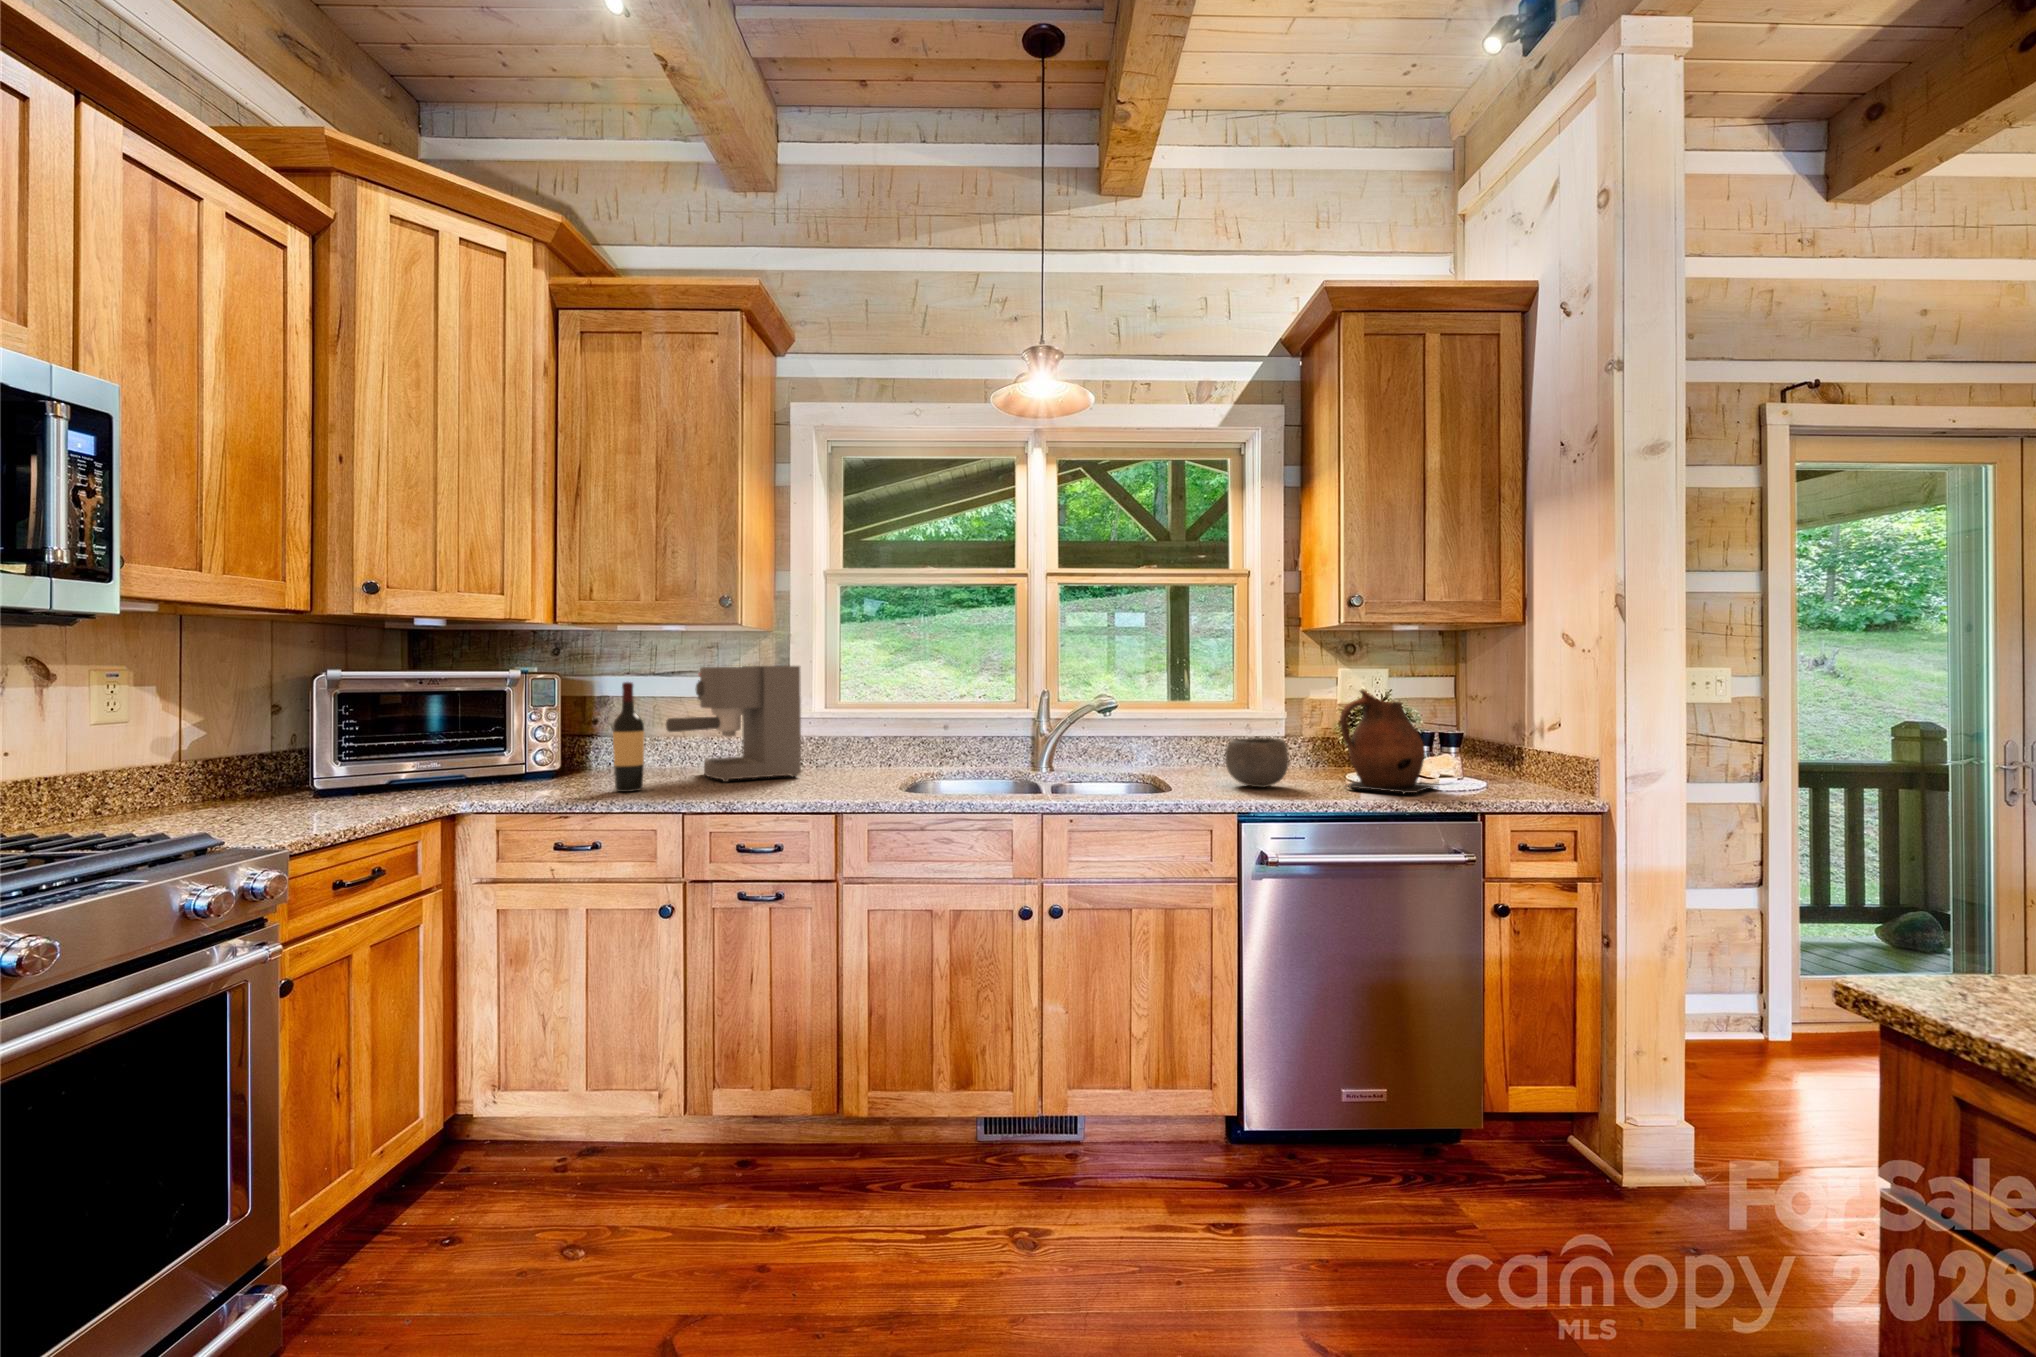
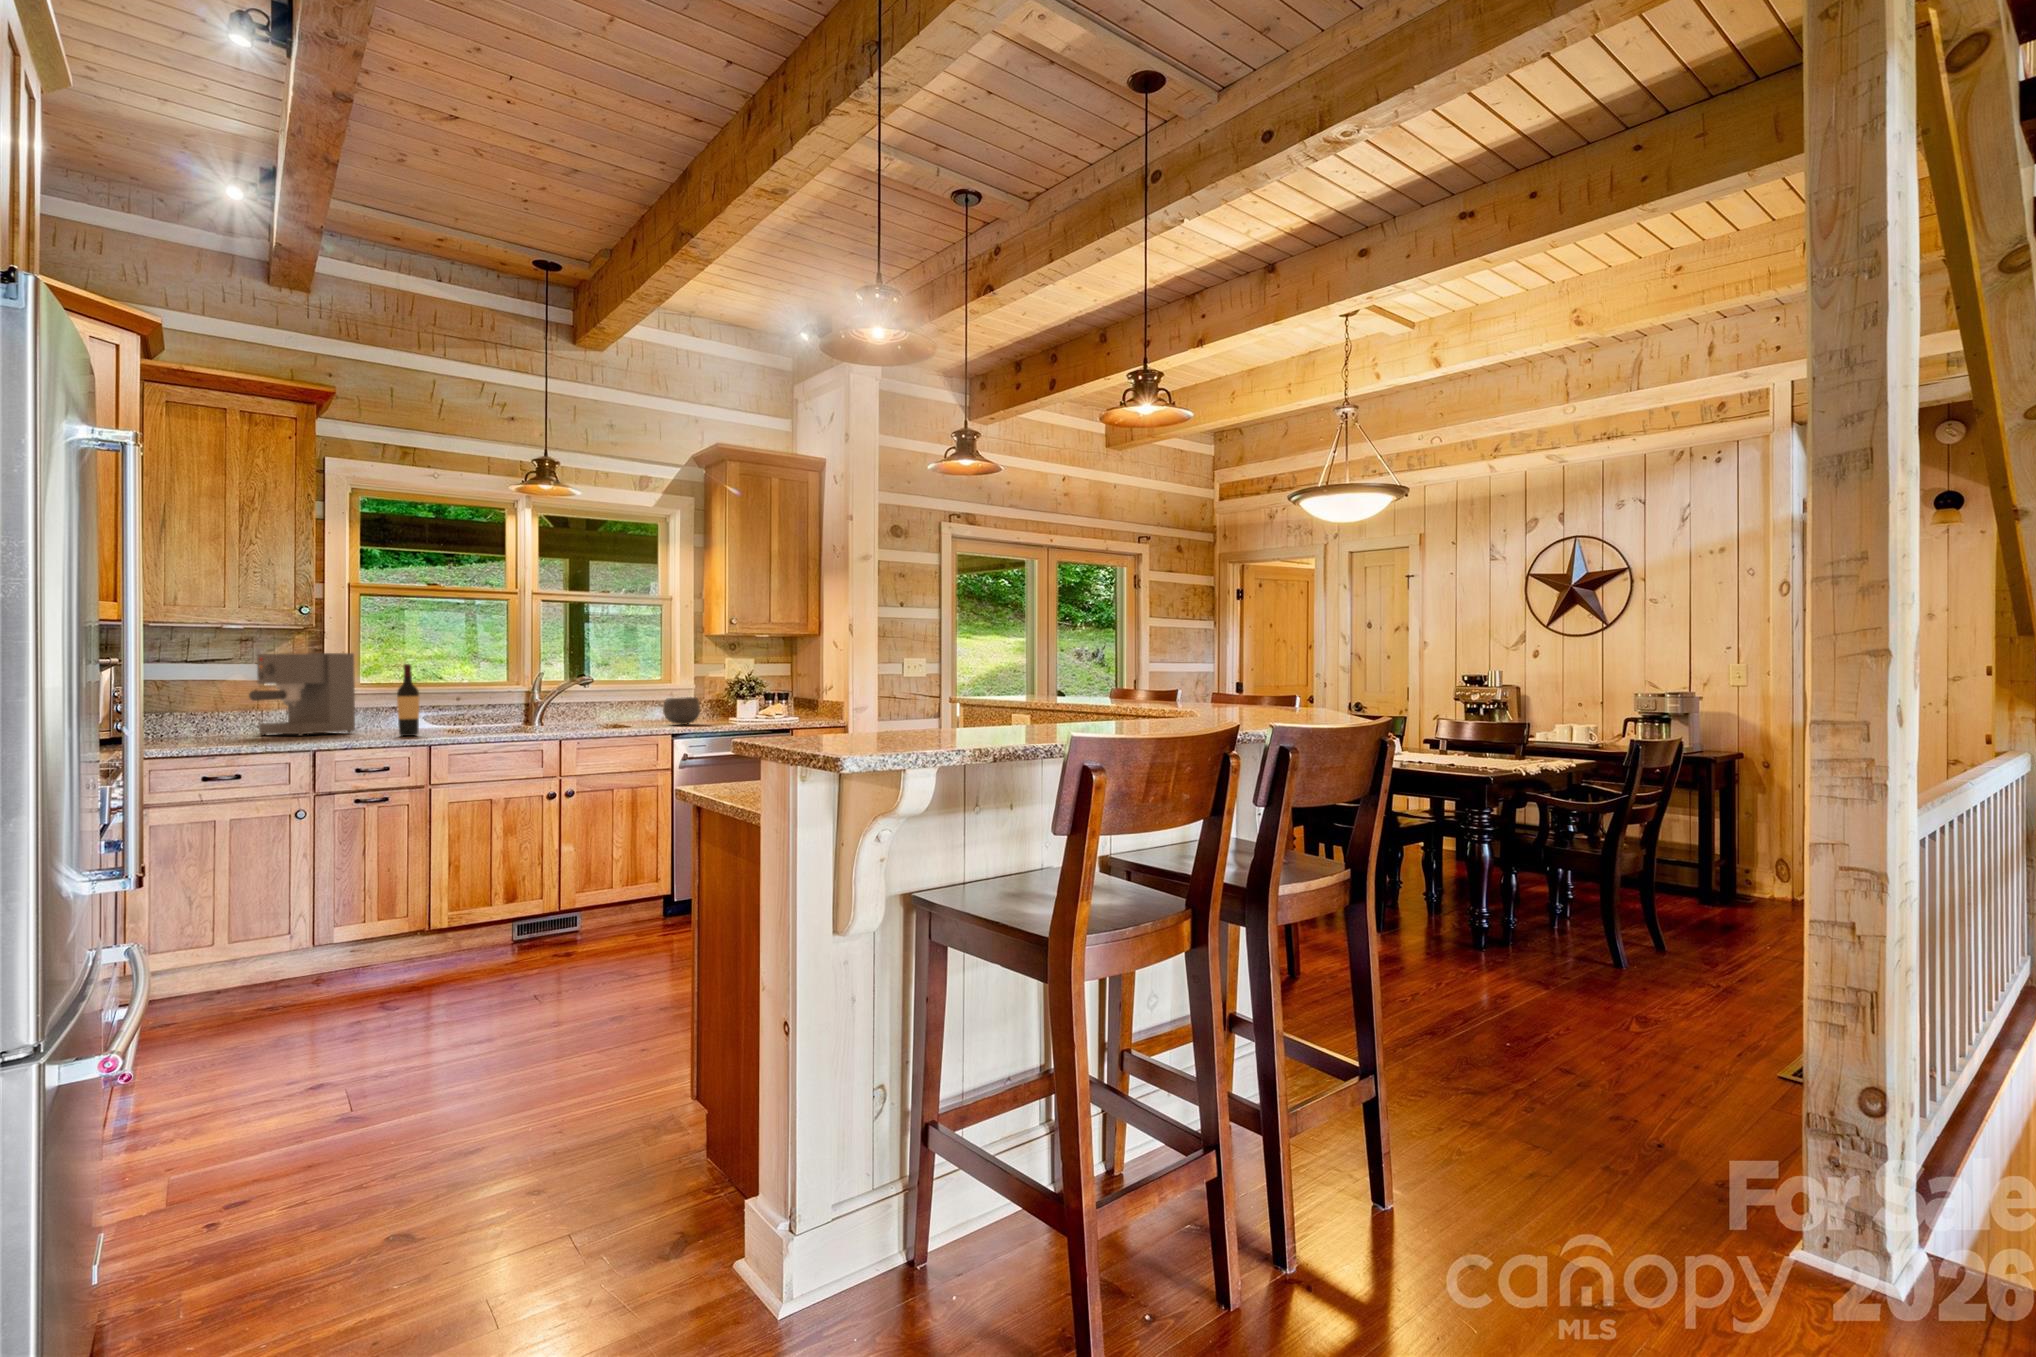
wine bottle: present [613,682,644,792] -> present [397,664,419,736]
ceramic pitcher: present [1340,690,1438,794] -> none [728,669,780,723]

